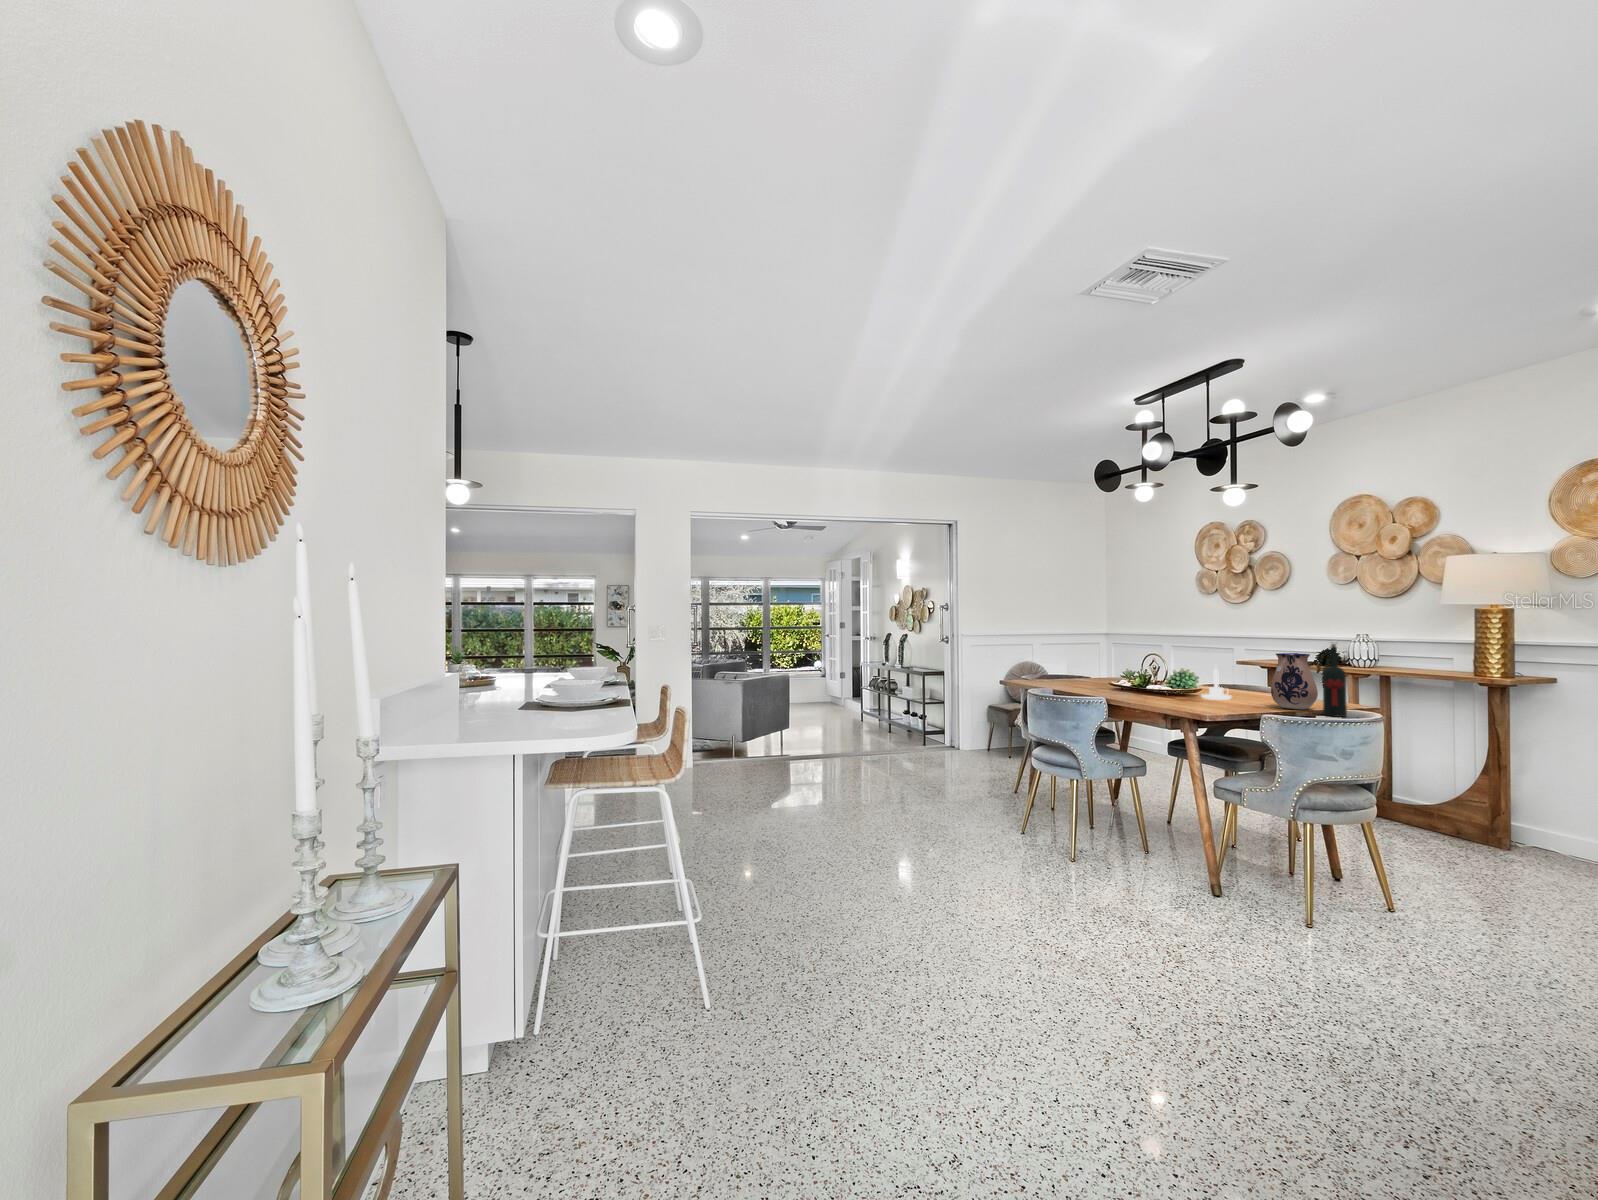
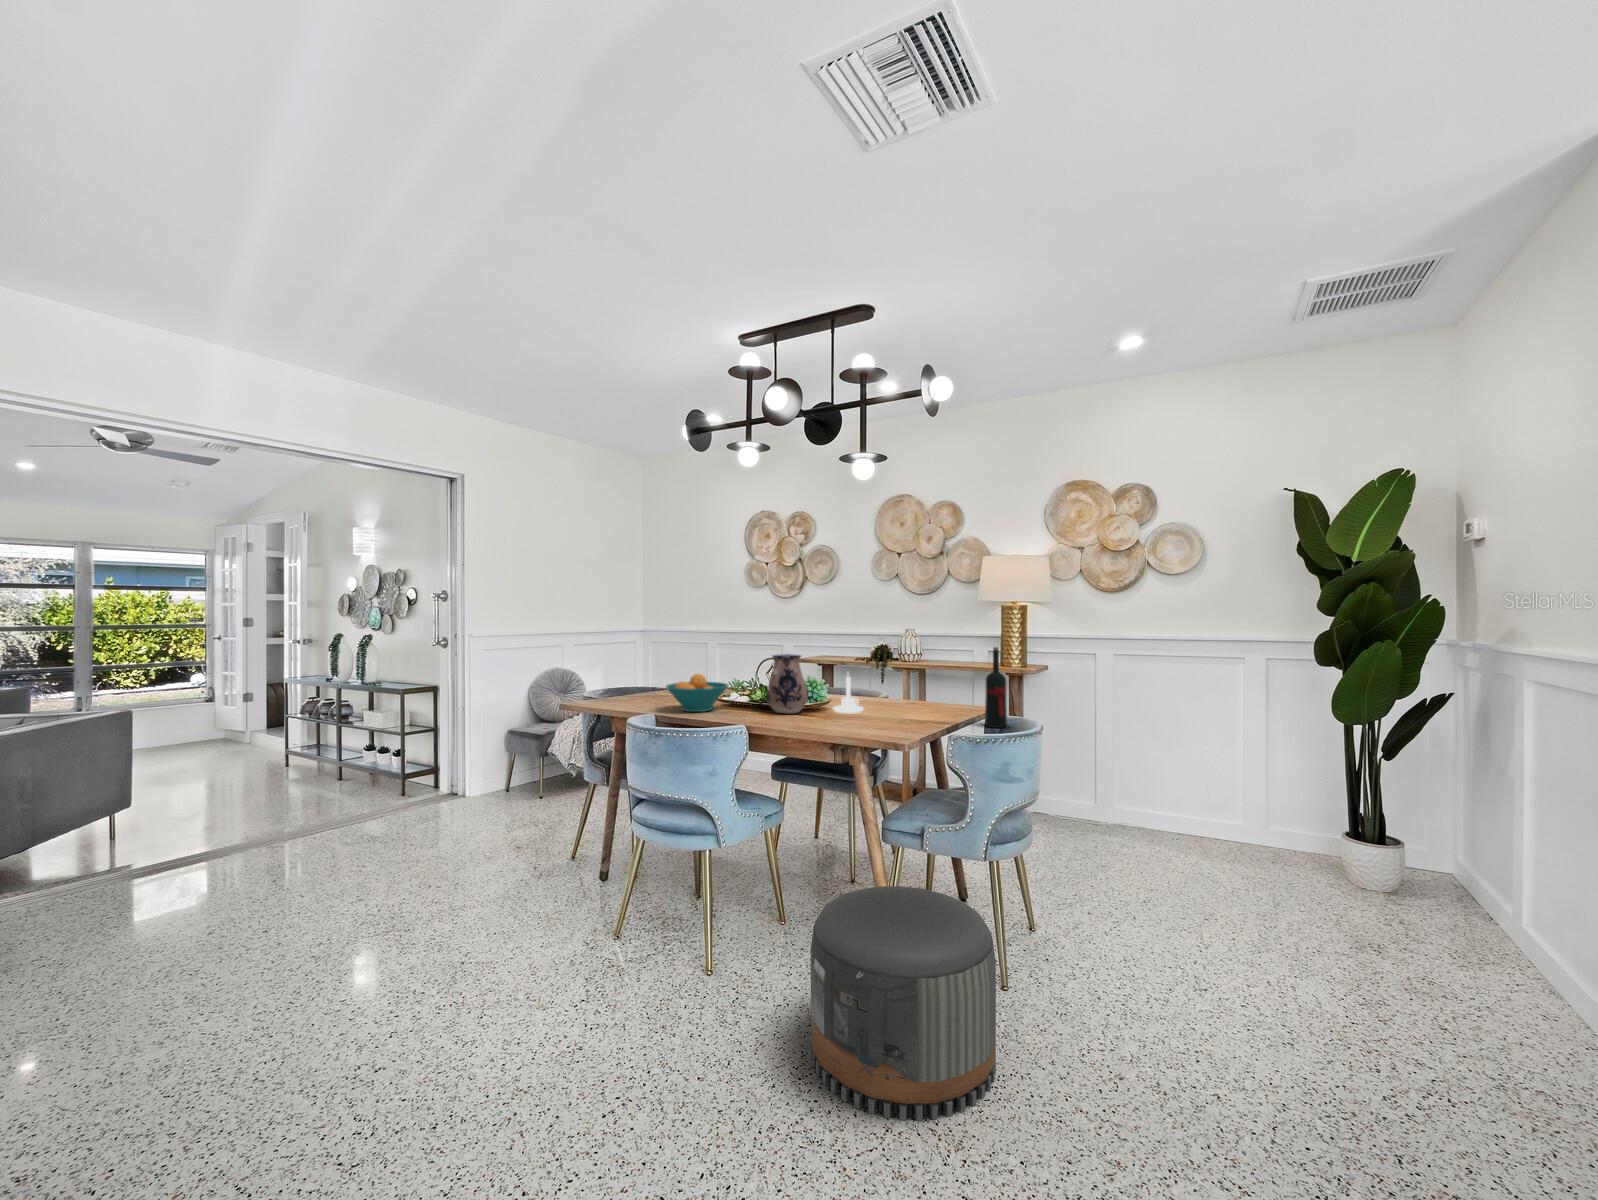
ceramic pitcher: present [1271,653,1318,710] -> present [767,654,808,714]
fruit bowl: none [1064,662,1116,691] -> present [666,674,728,712]
pouf: none [1094,812,1241,958] -> present [811,886,996,1121]

